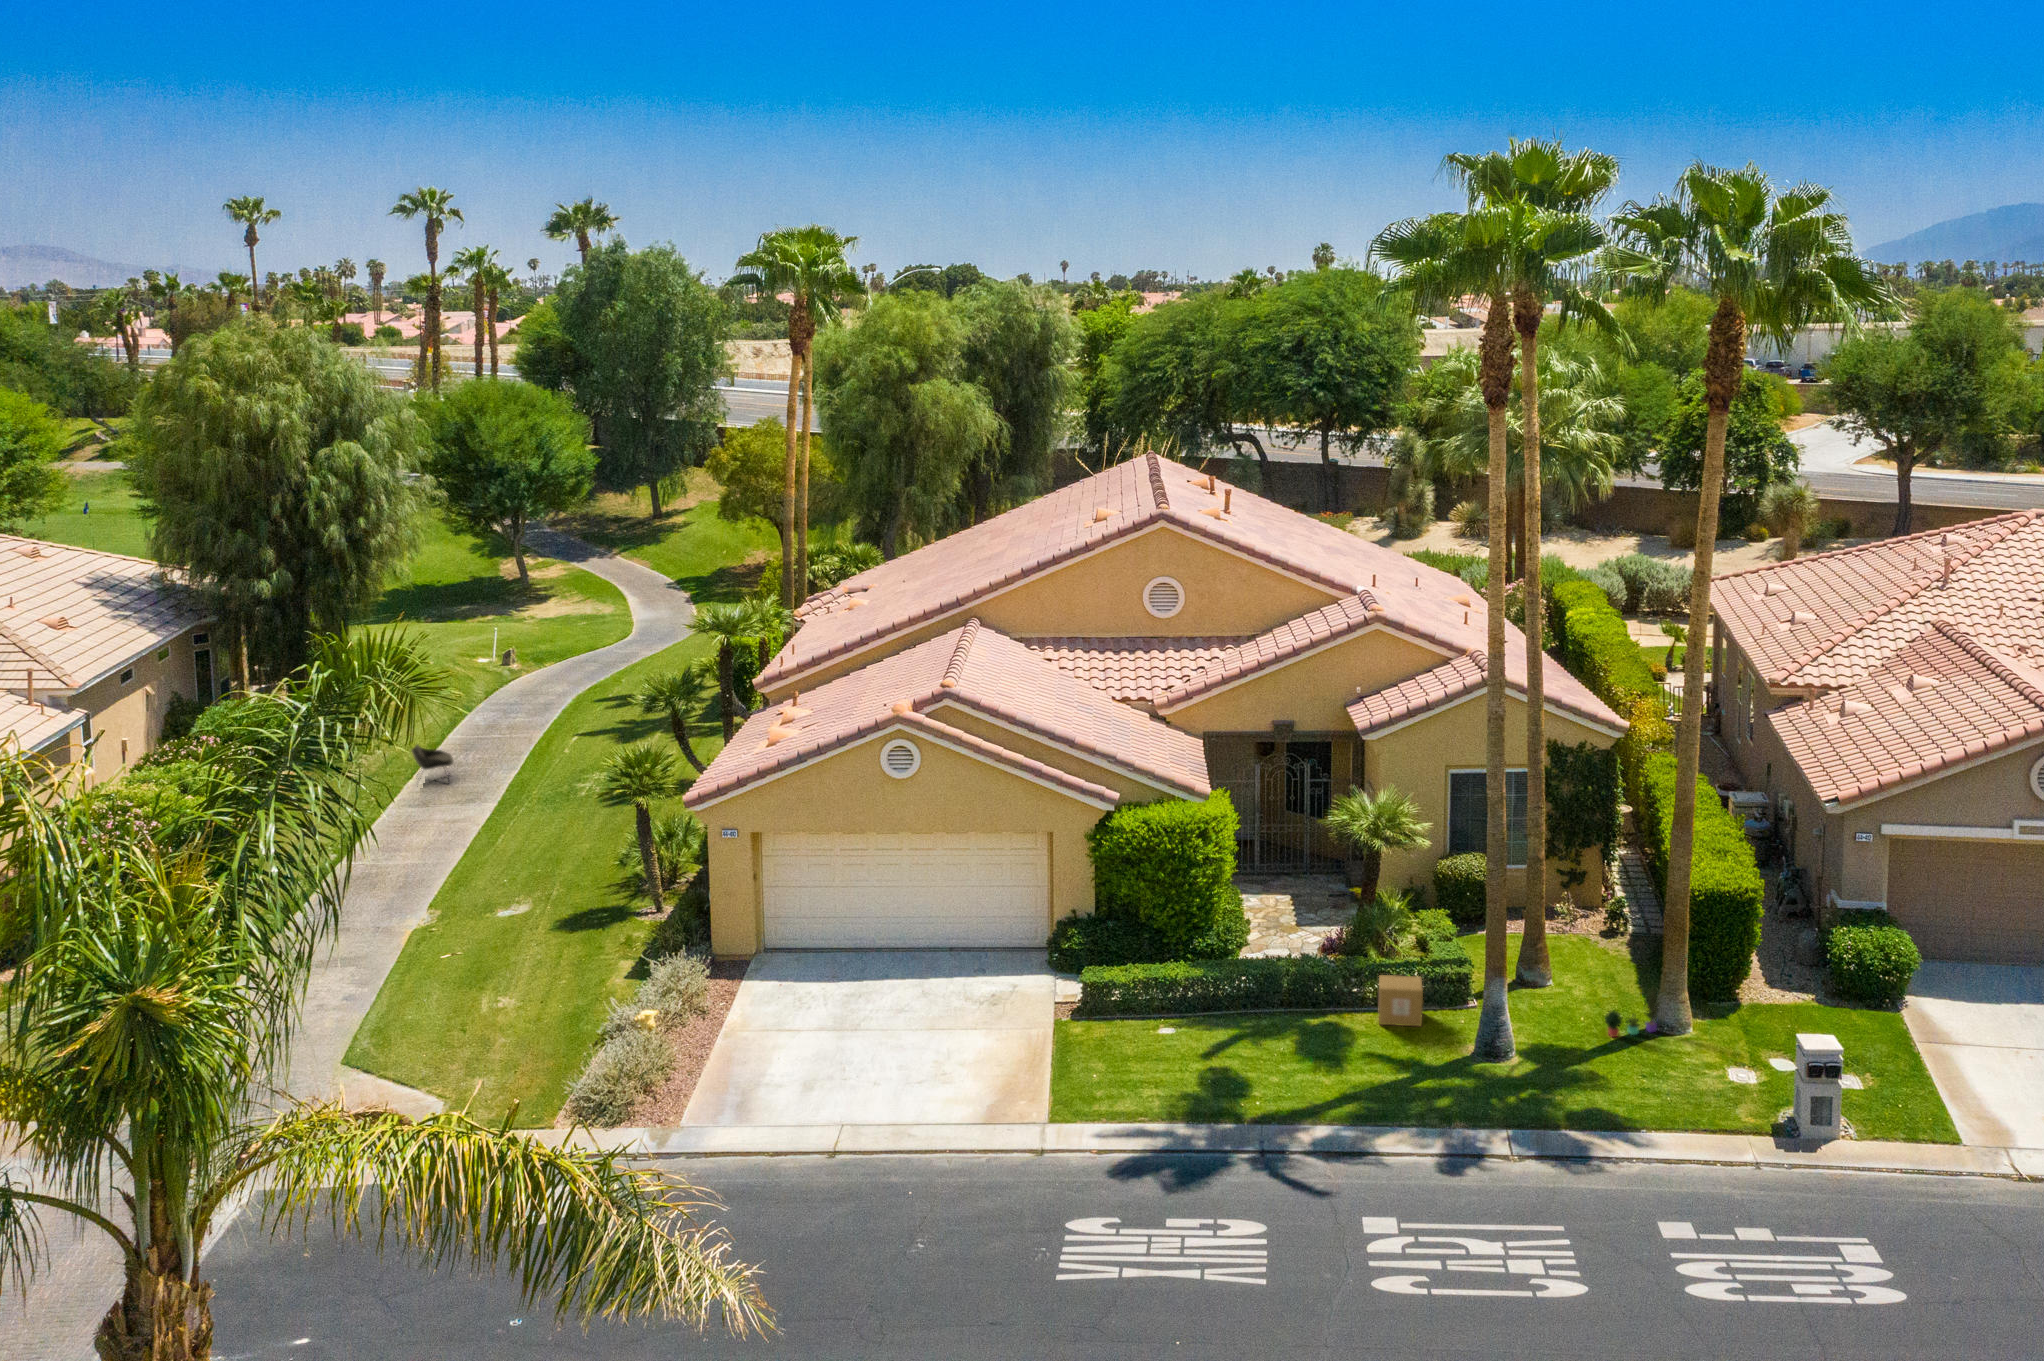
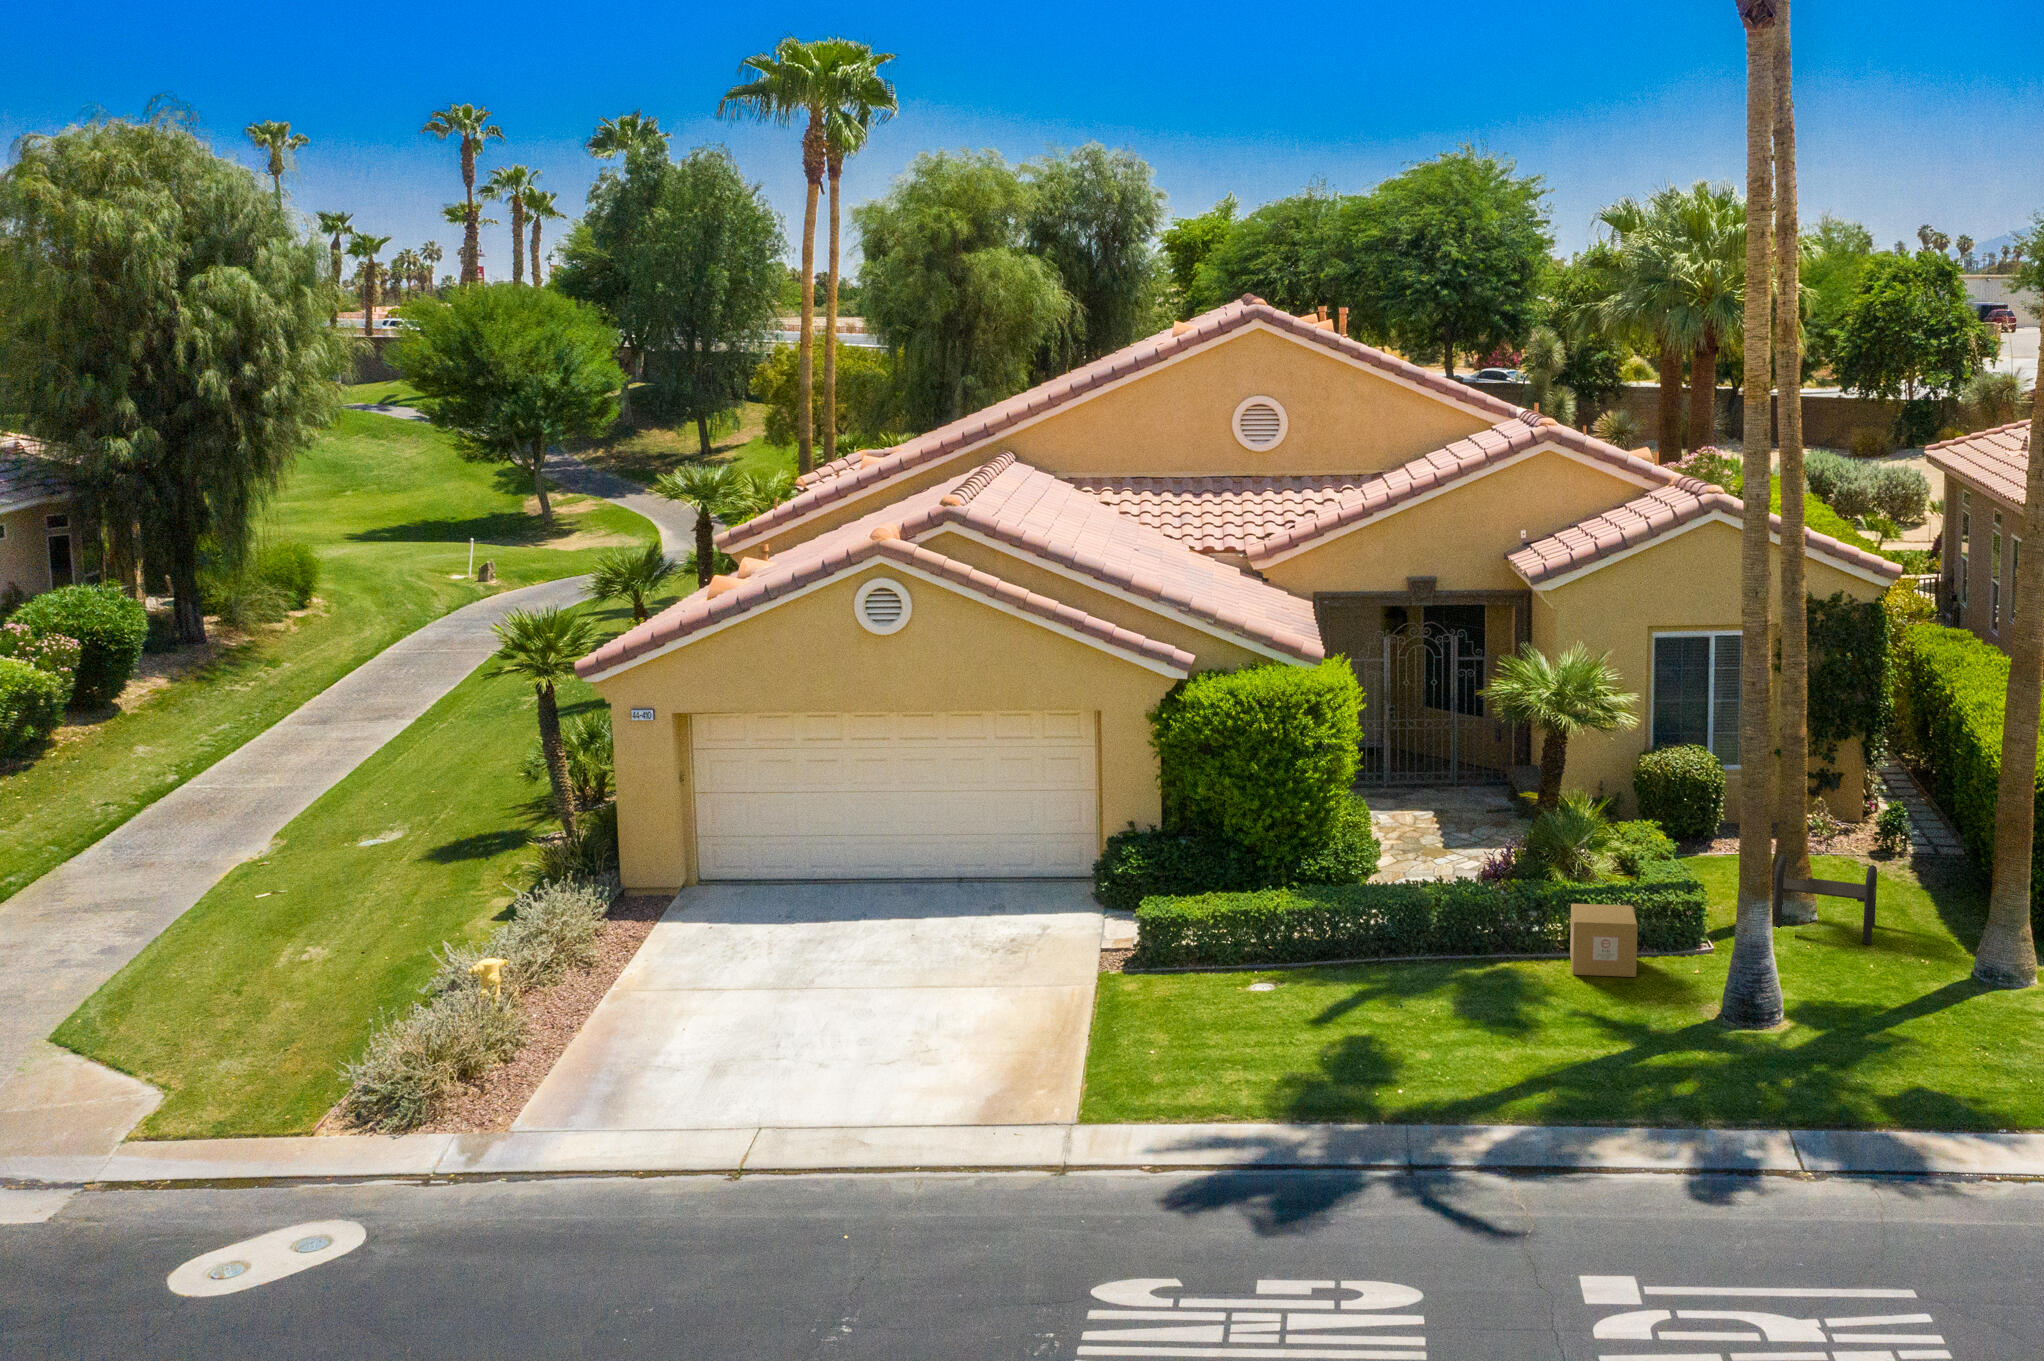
lounge chair: present [411,744,453,784] -> none [303,639,362,698]
bench: none [1521,939,1594,1004] -> present [1773,855,1877,945]
potted plant: present [1605,988,1659,1037] -> none [1906,914,1990,991]

